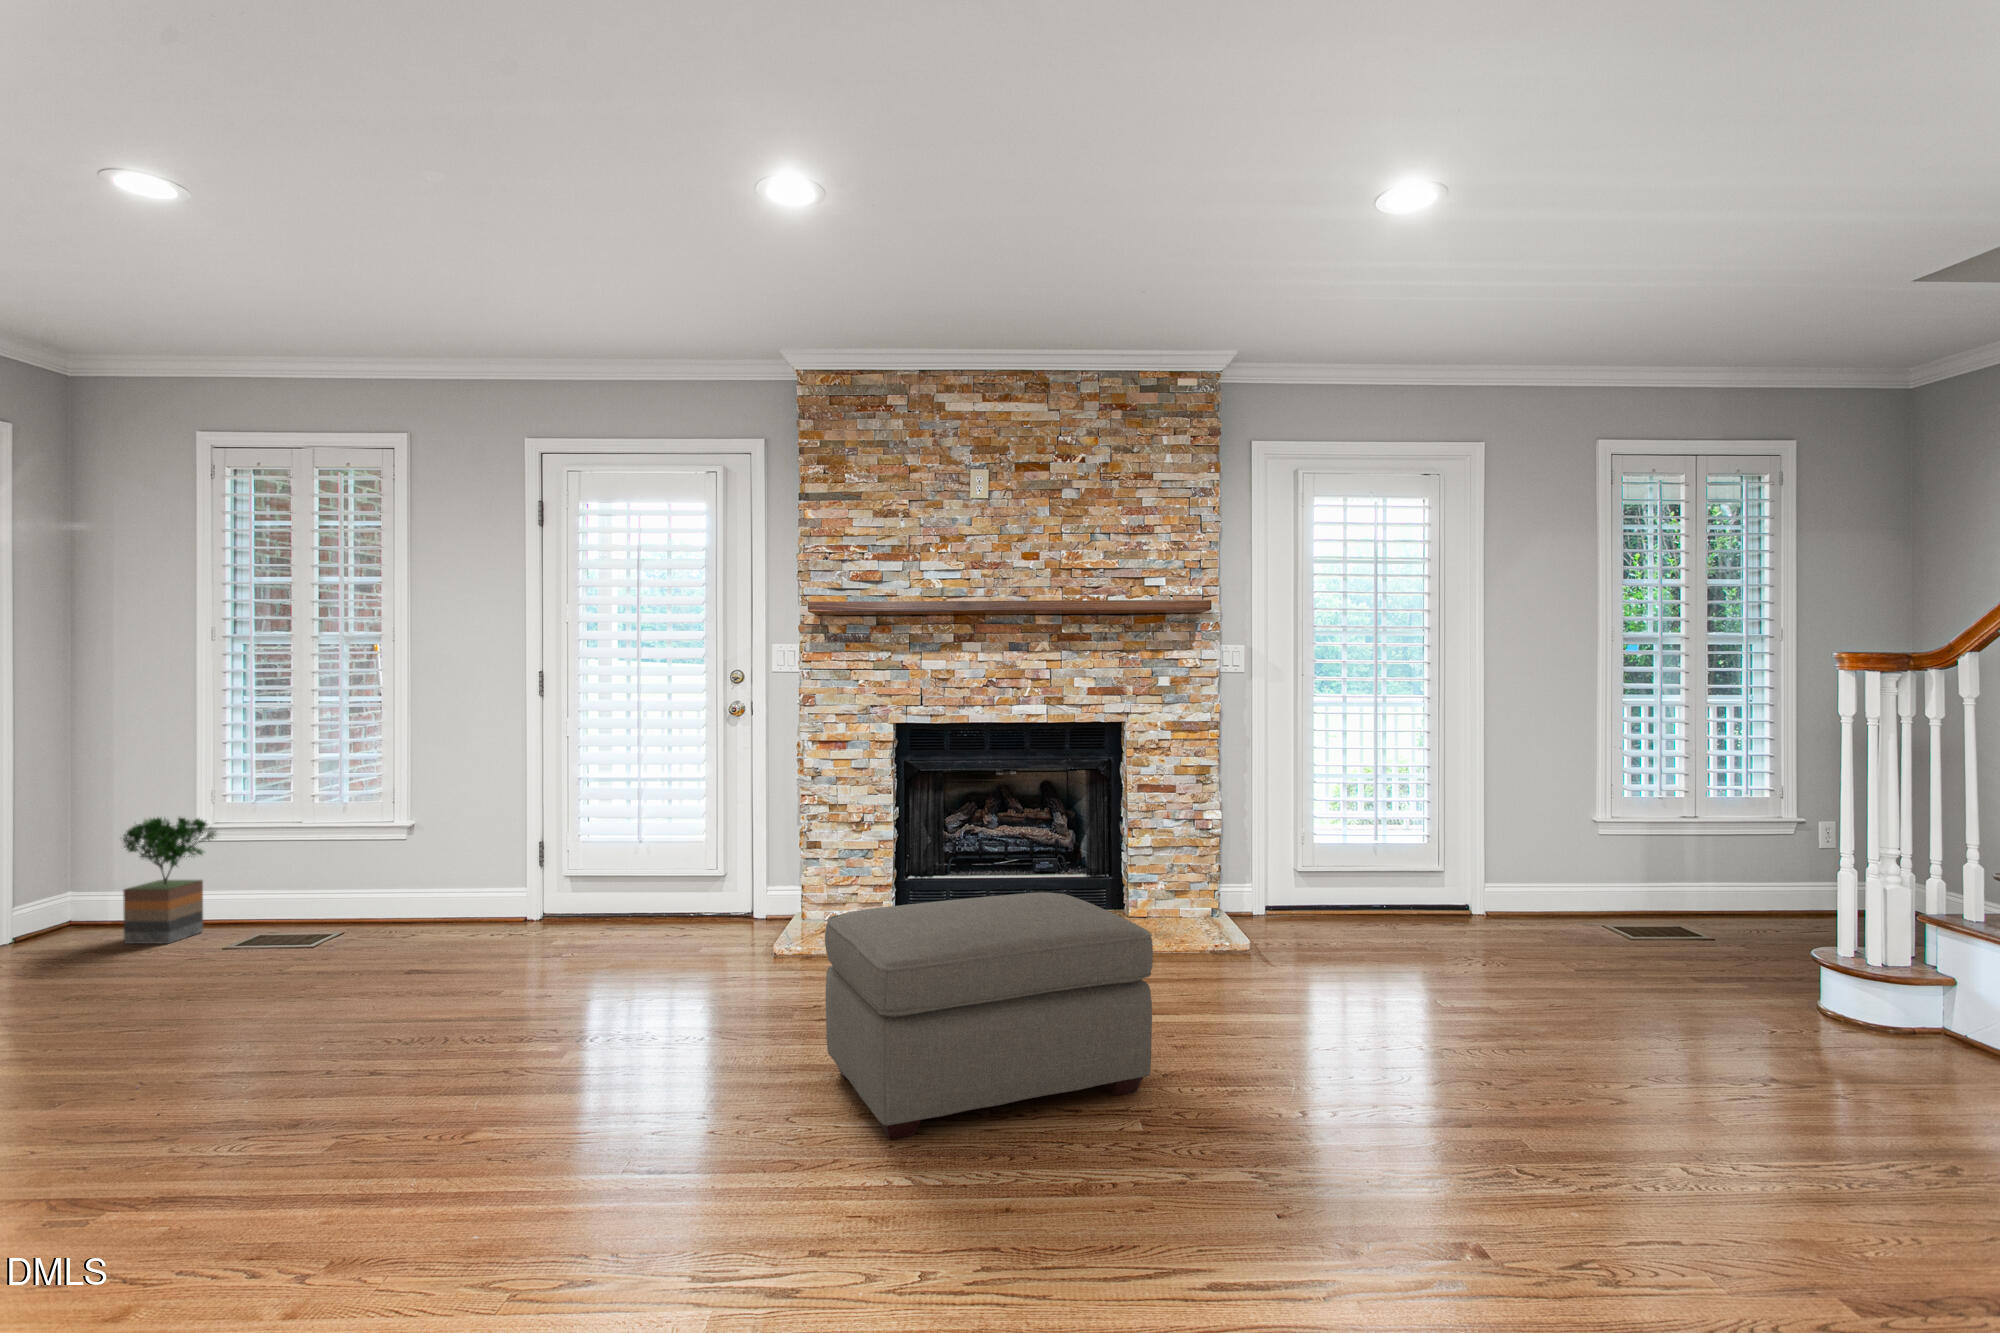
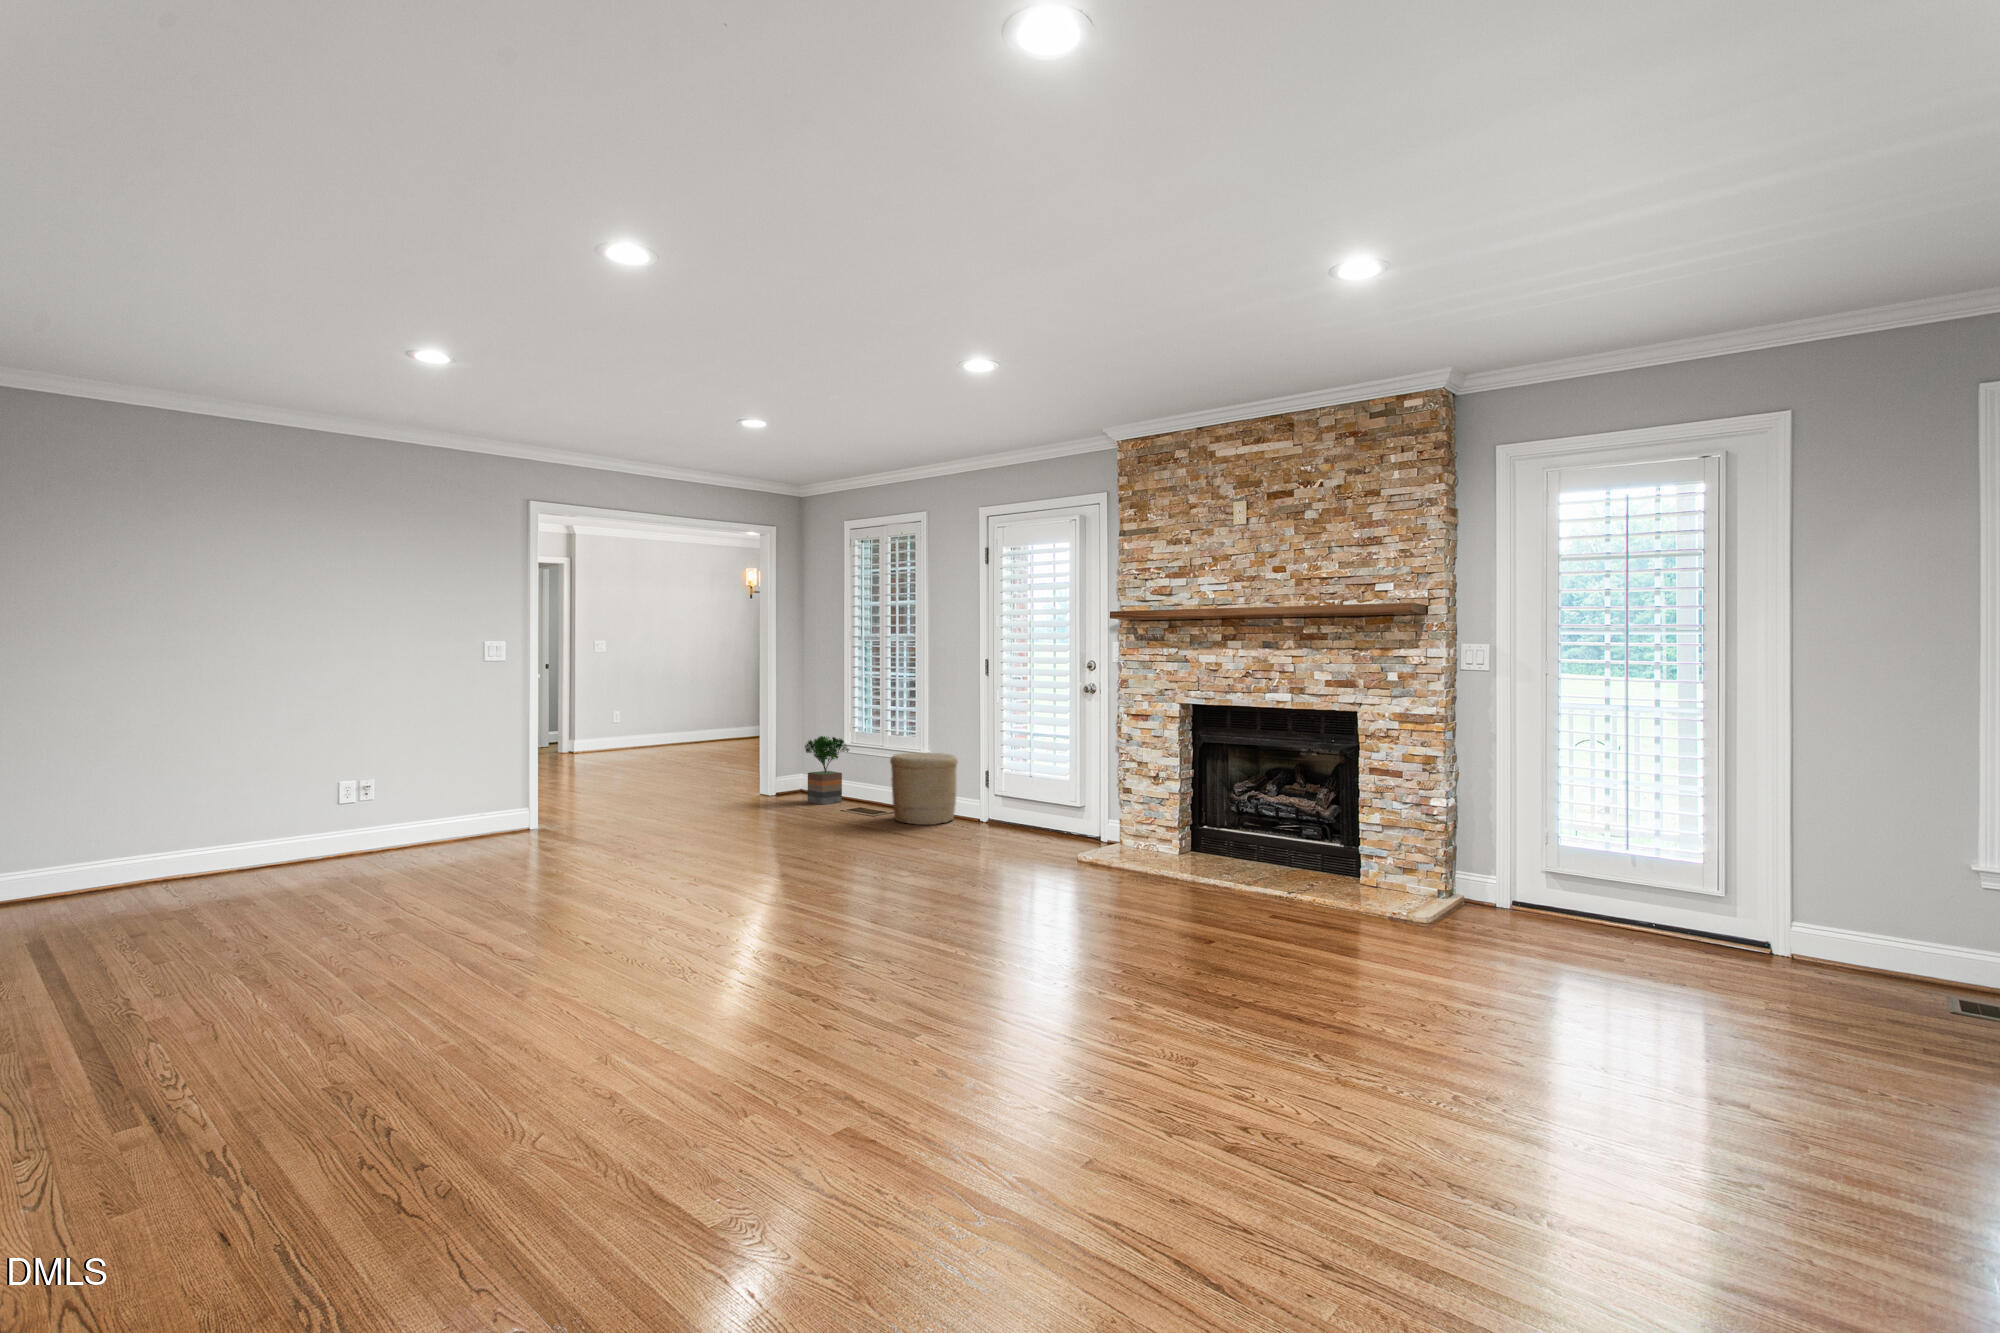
woven basket: none [366,824,492,949] -> present [890,753,958,825]
ottoman: present [825,892,1153,1140] -> none [927,813,1140,960]

